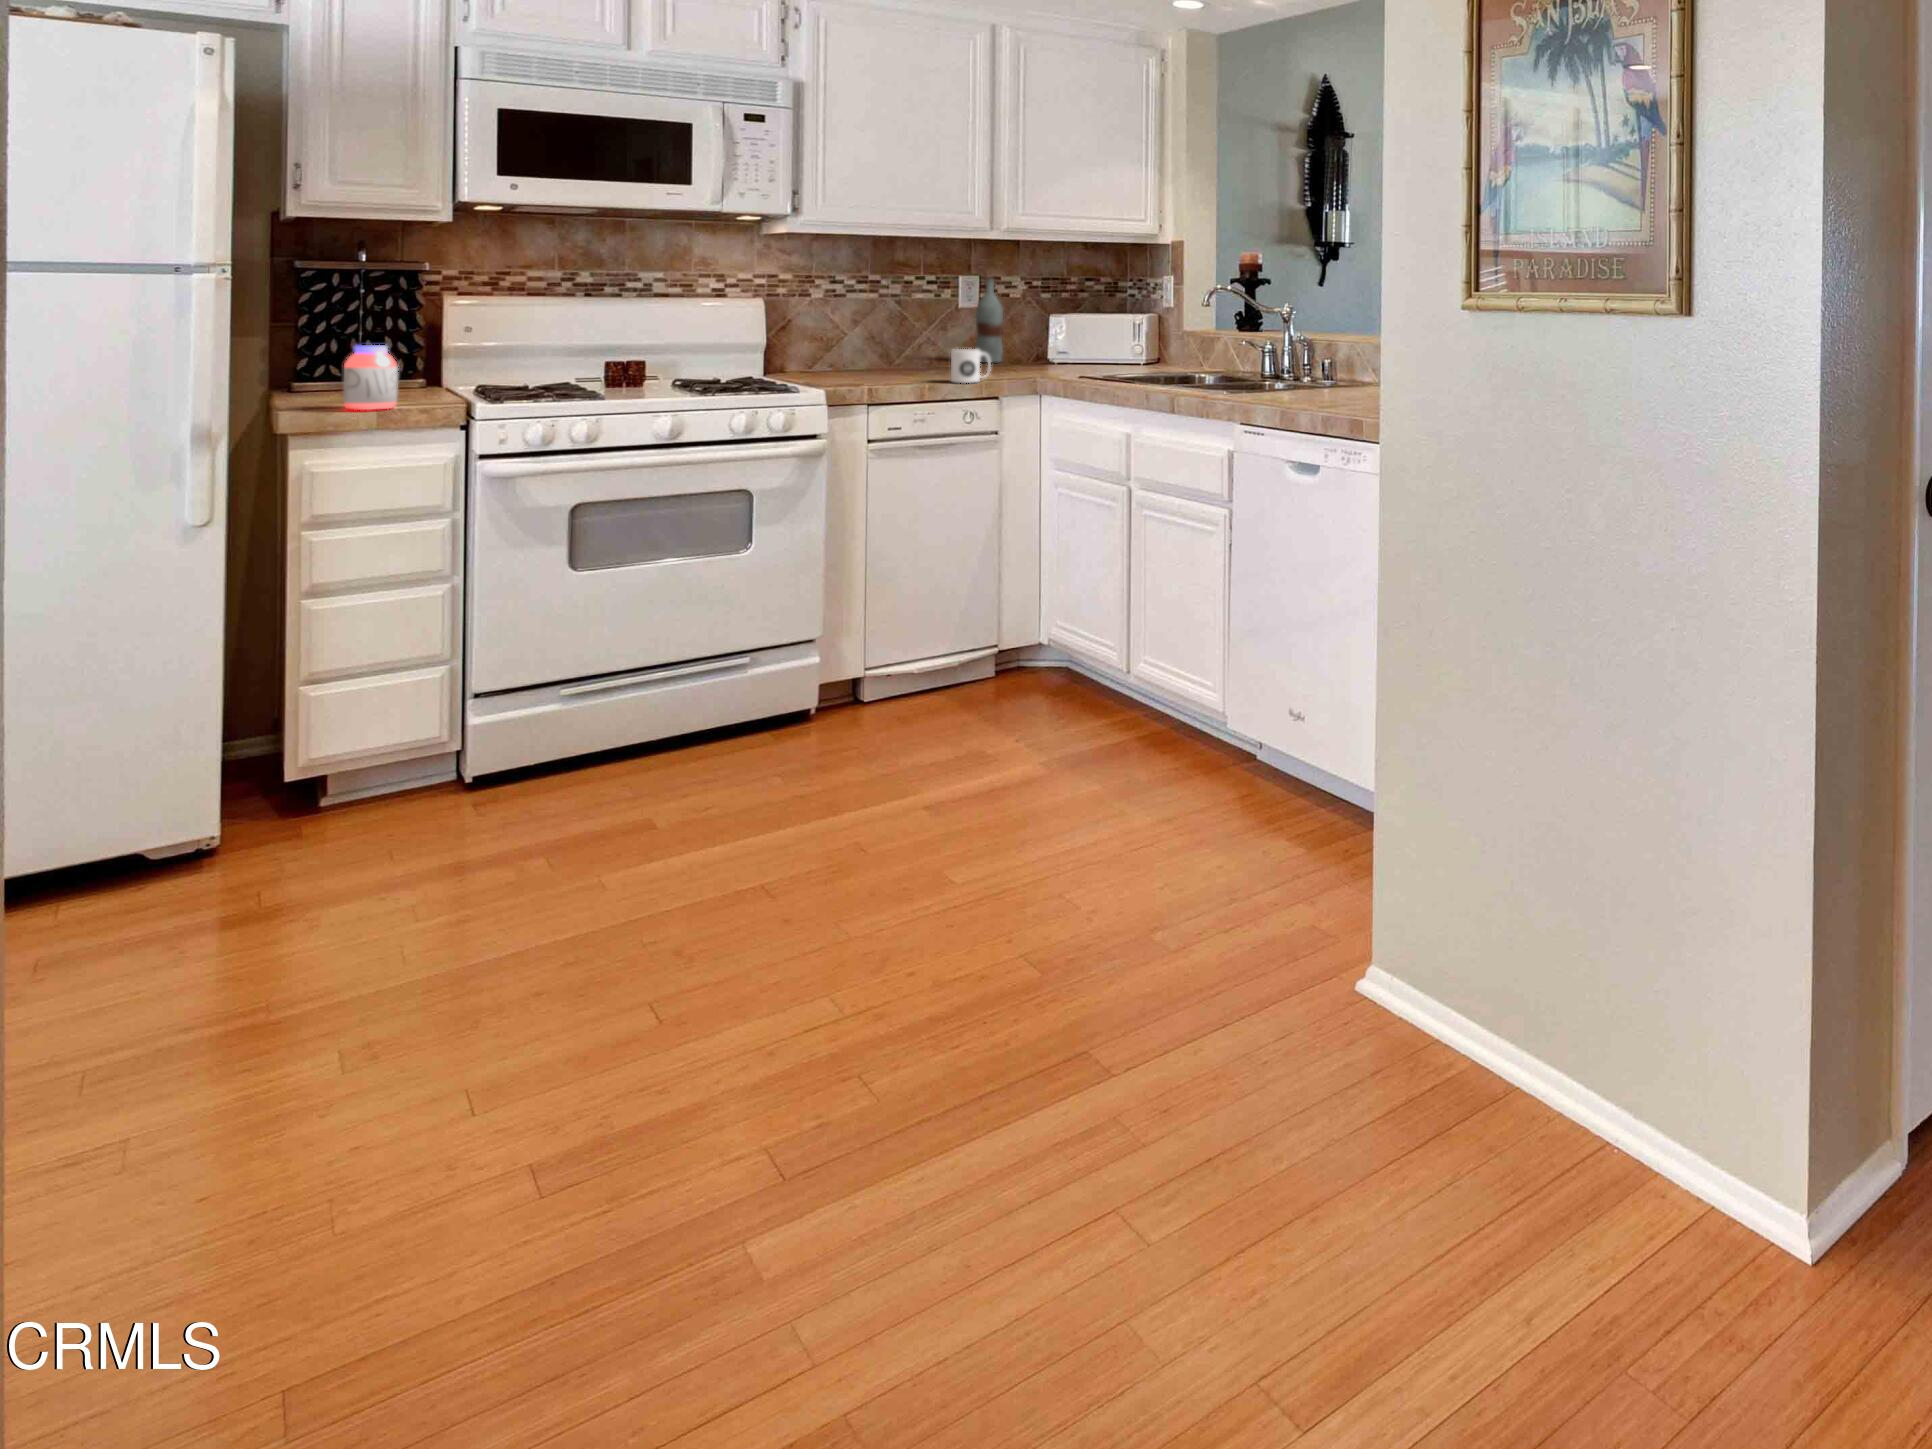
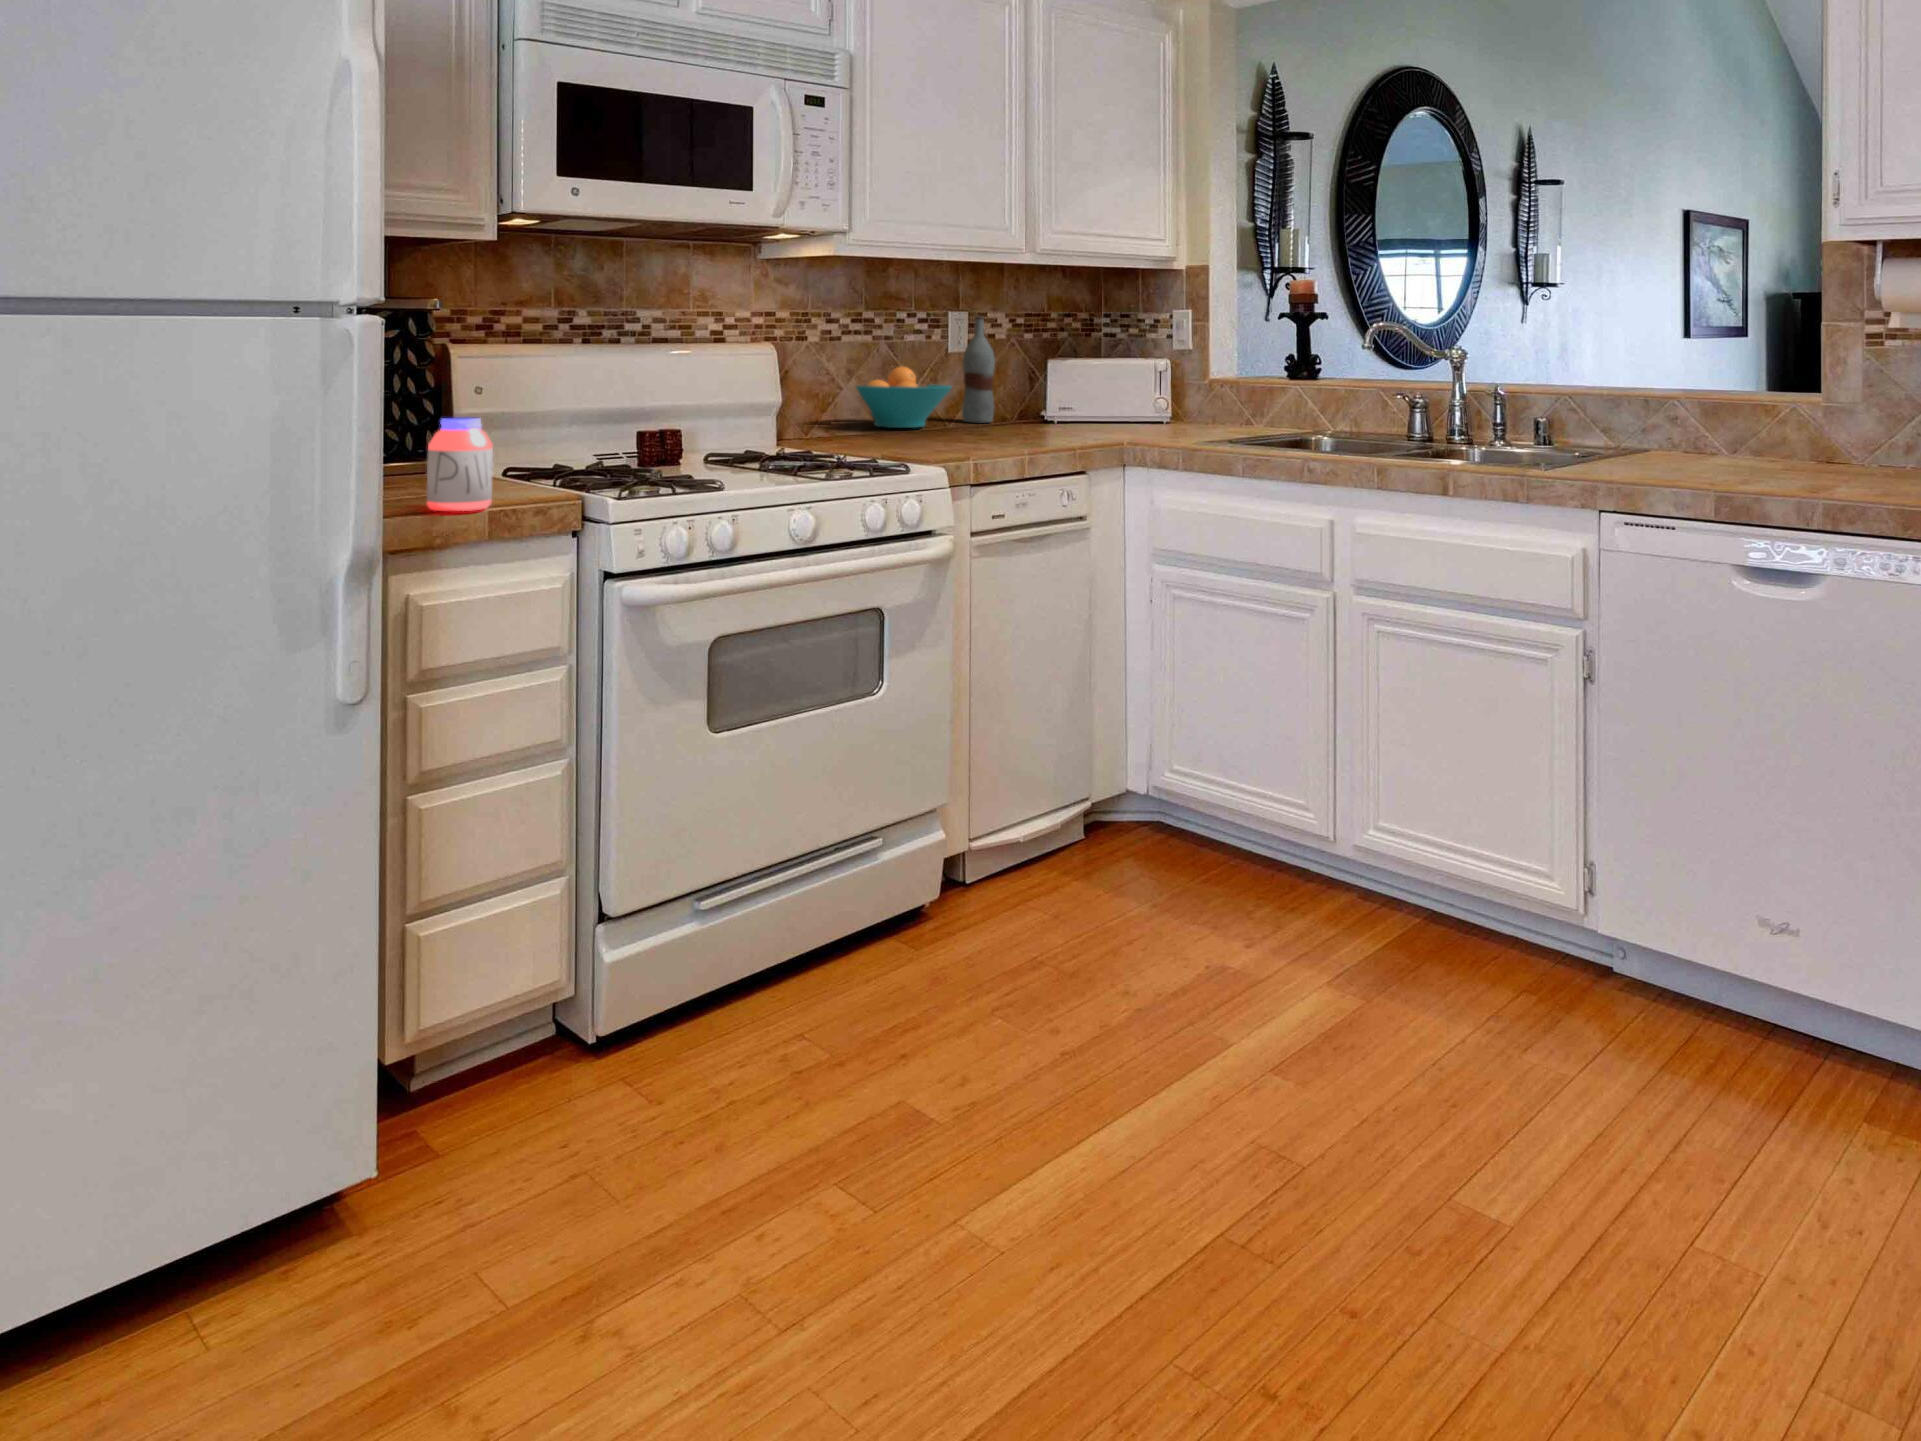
fruit bowl: none [859,317,948,365] -> present [856,367,952,428]
mug: present [951,349,991,383] -> none [1022,410,1064,453]

